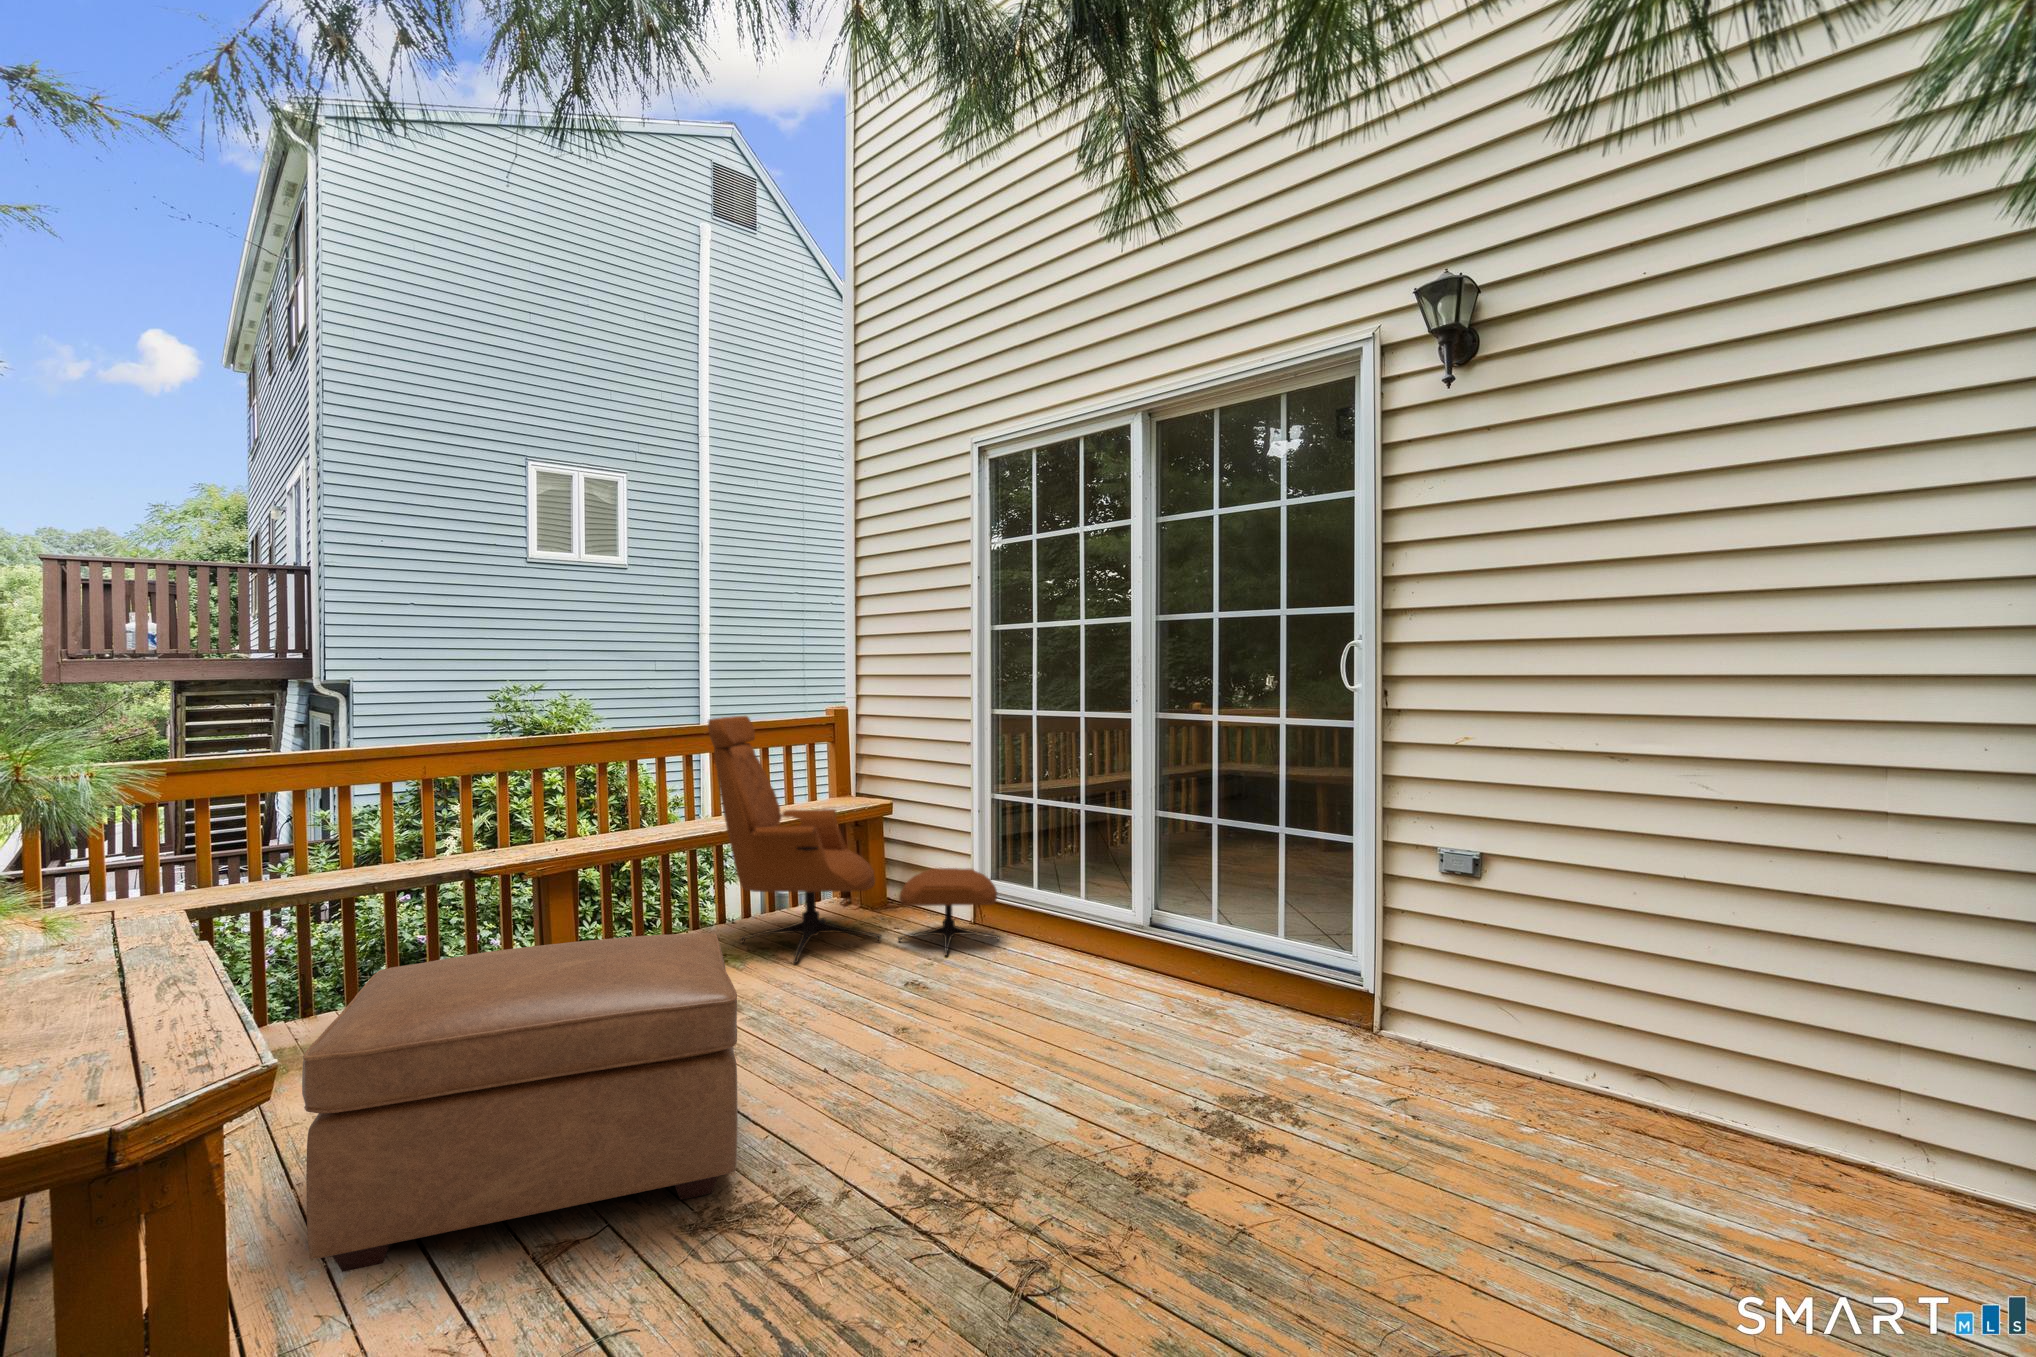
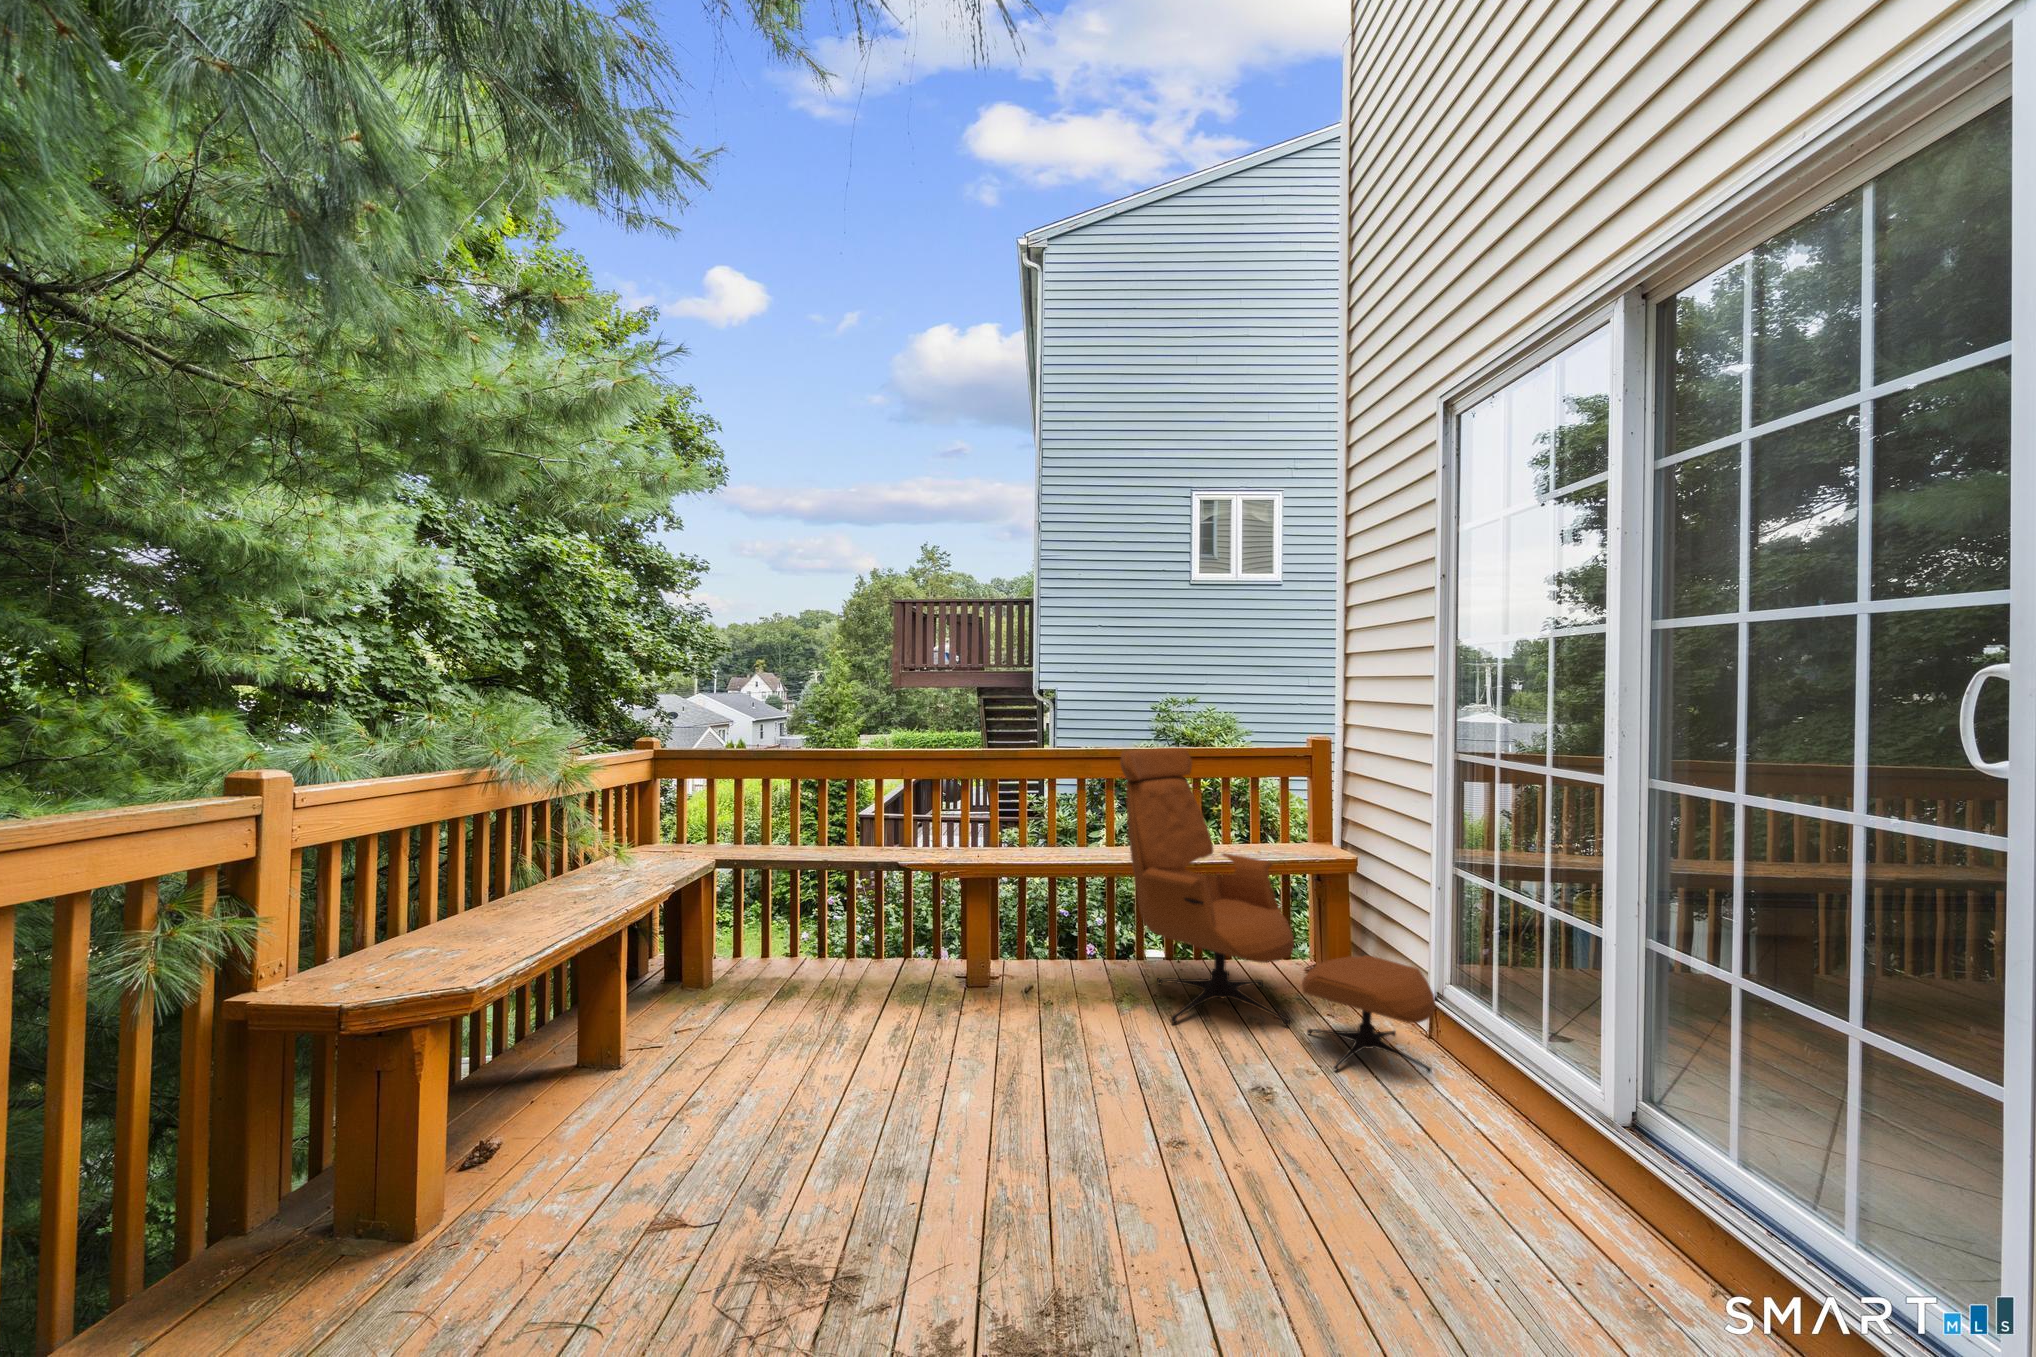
ottoman: present [302,933,738,1272] -> none [576,936,941,1224]

